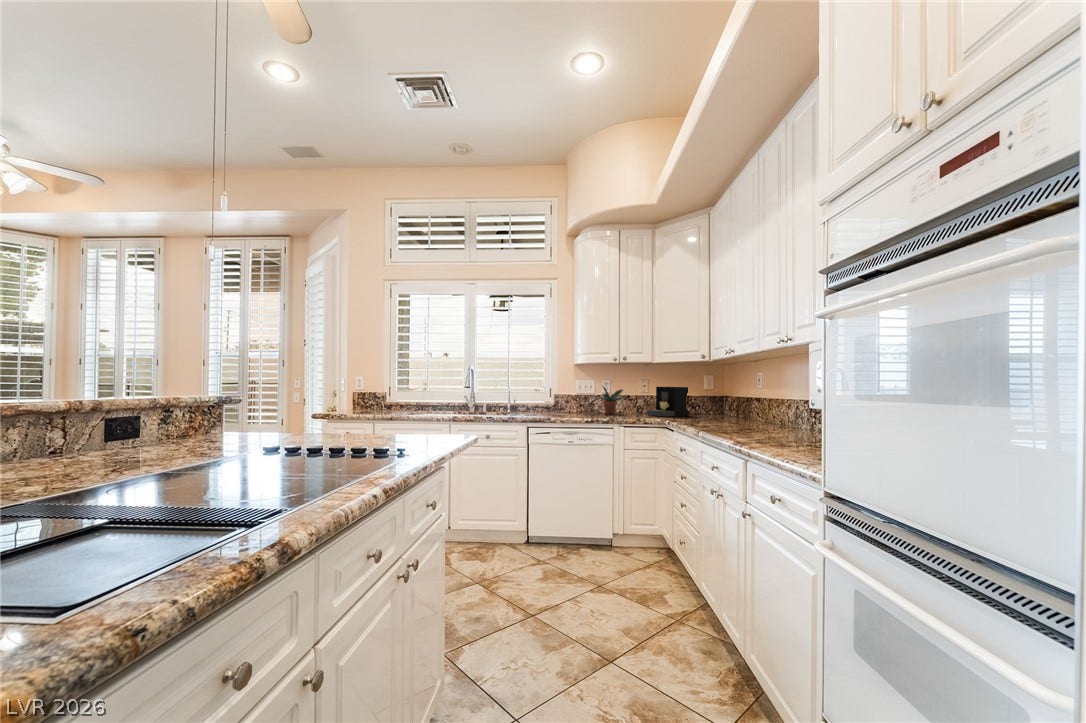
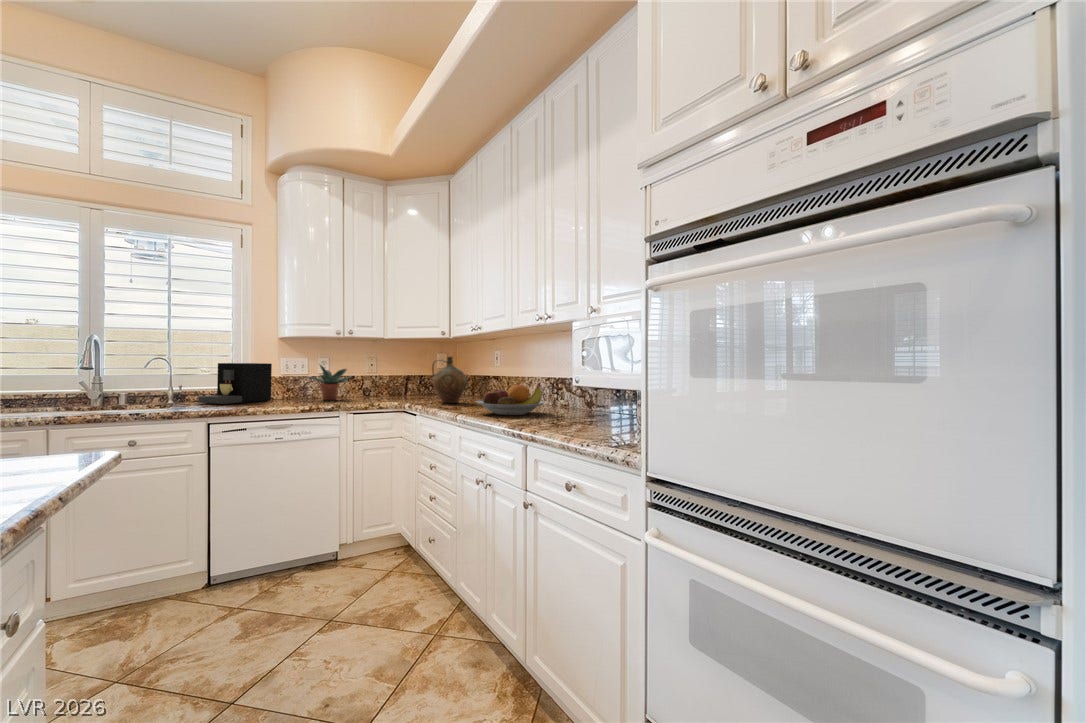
ceramic jug: none [690,379,723,421] -> present [432,357,467,403]
coffee maker: present [647,387,690,416] -> present [198,363,272,404]
fruit bowl: none [720,405,793,435] -> present [476,385,544,415]

